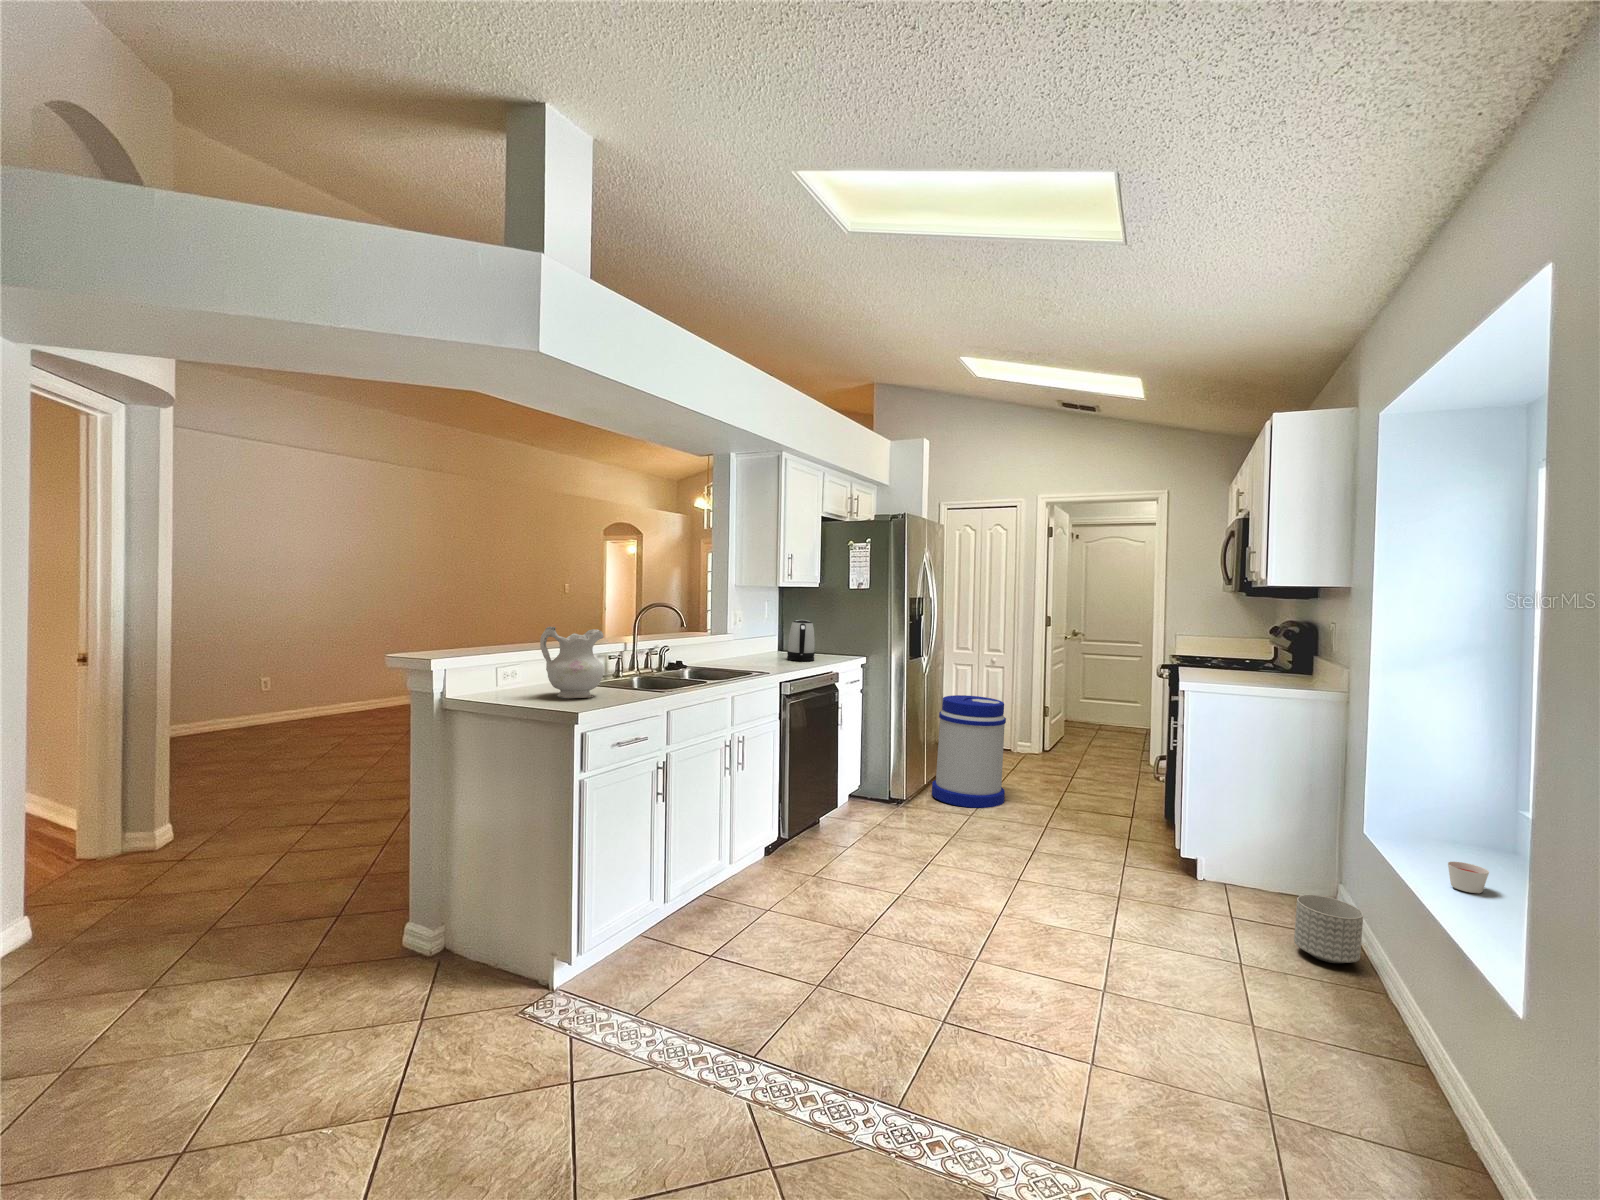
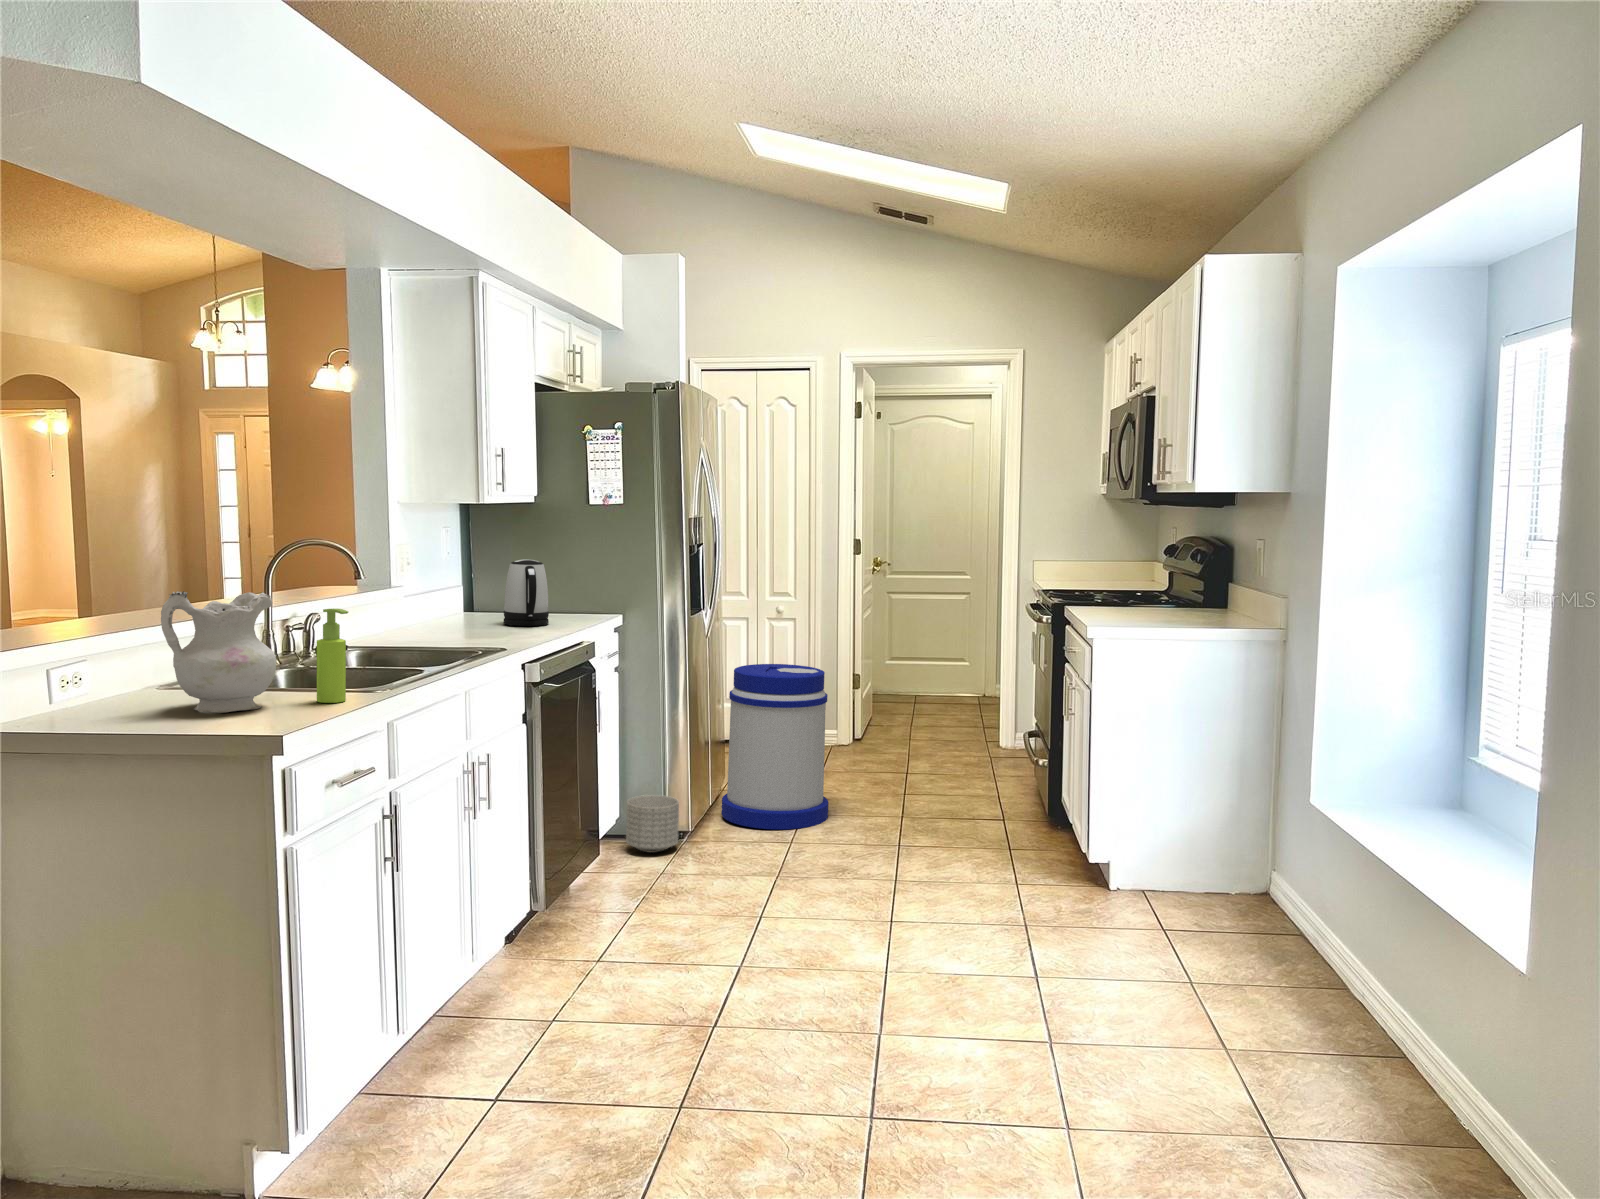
soap dispenser: none [626,641,645,697] -> present [317,609,348,703]
candle: present [1448,862,1489,893] -> none [1422,820,1463,854]
planter: present [1294,895,1363,963] -> present [626,795,679,853]

